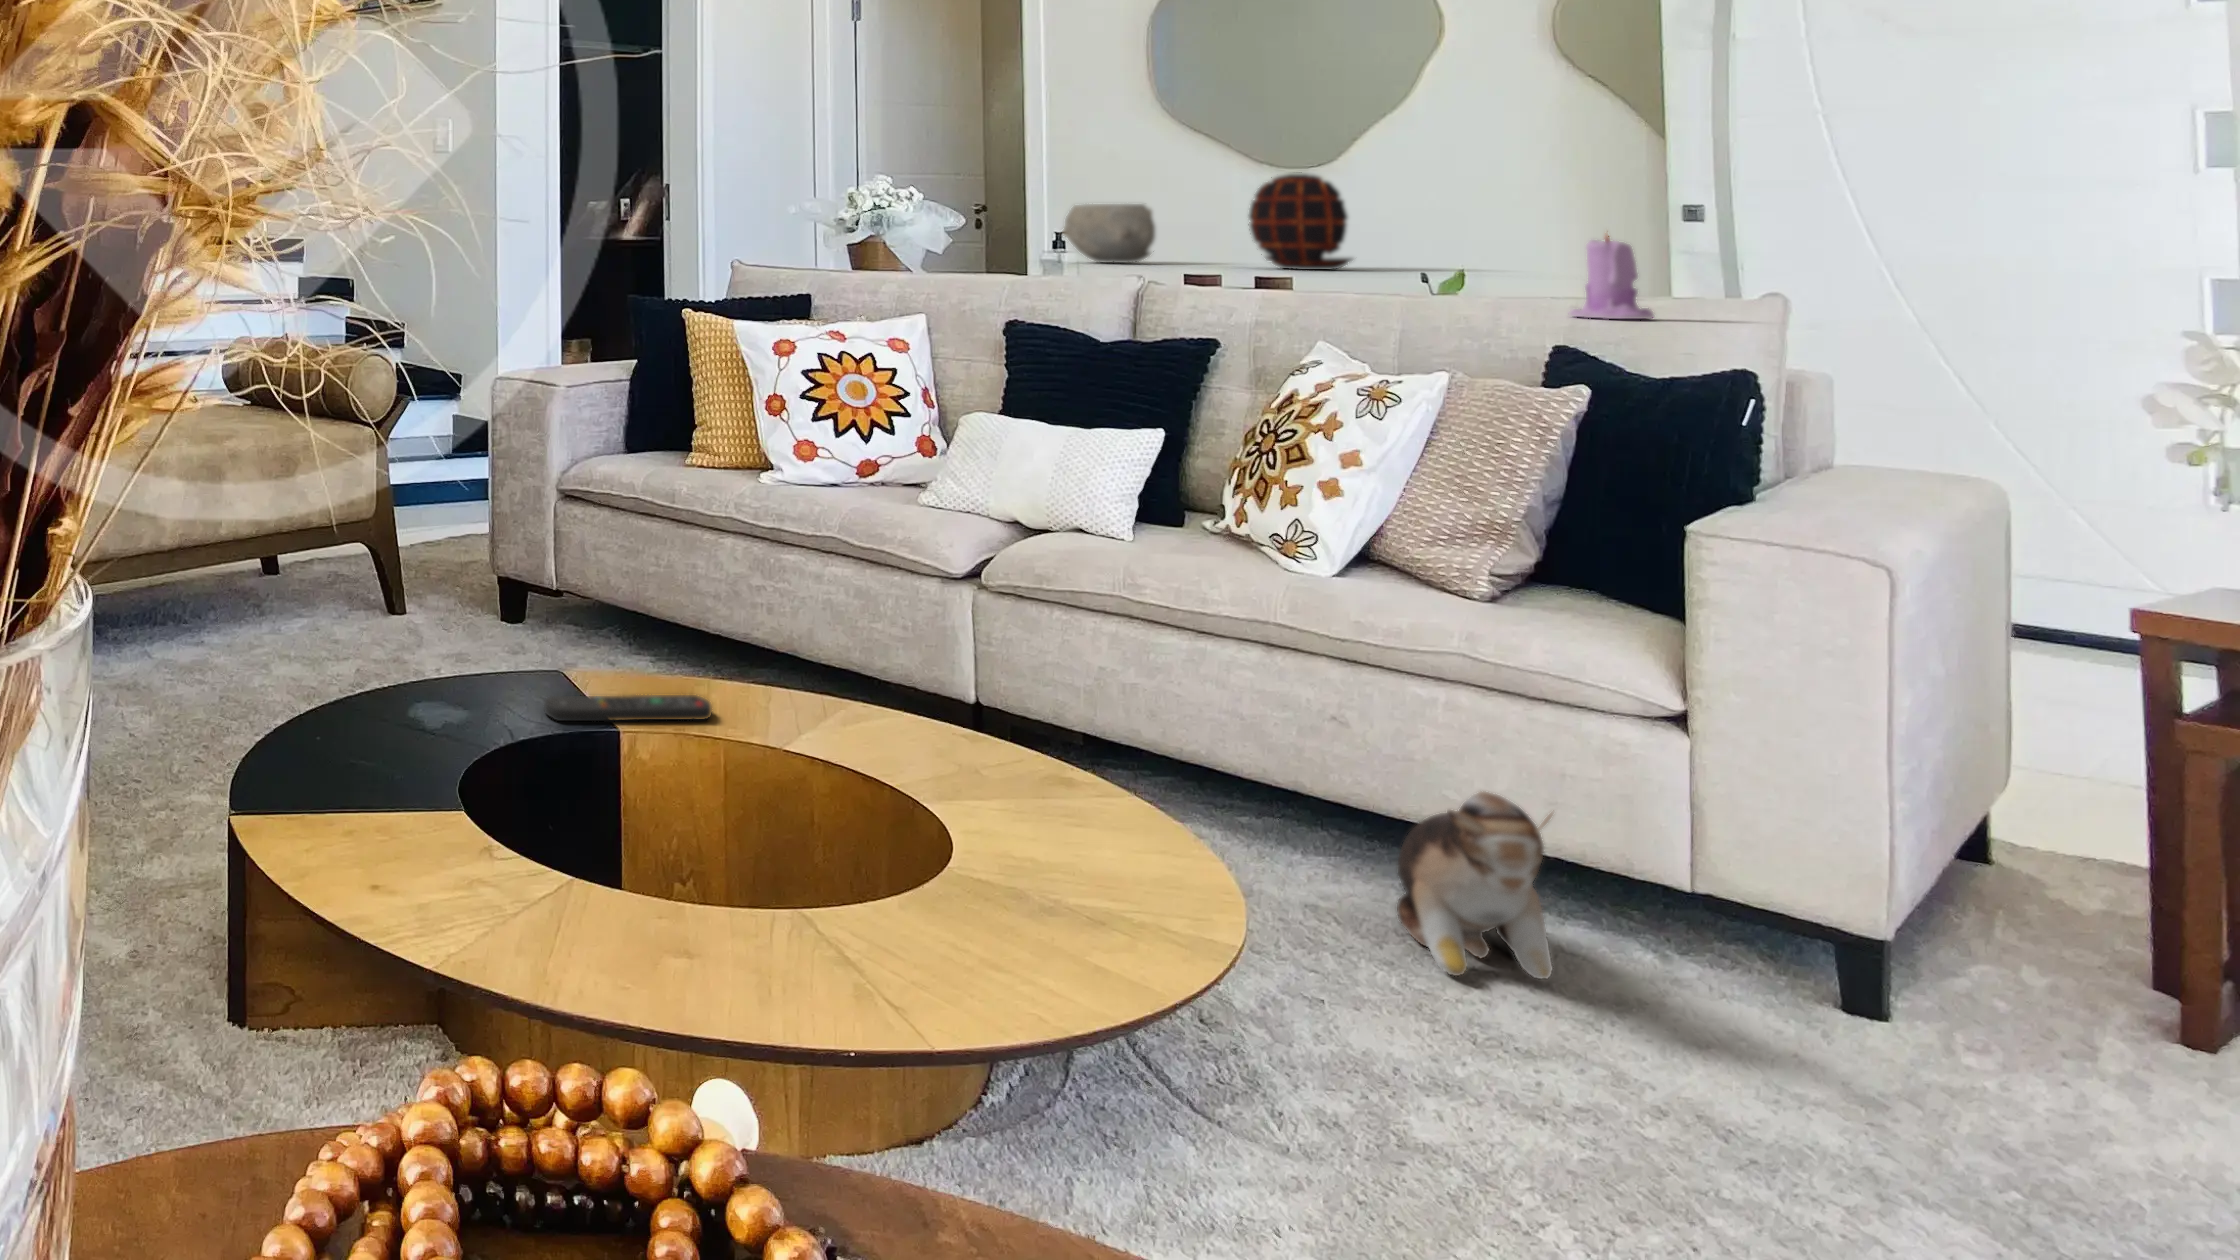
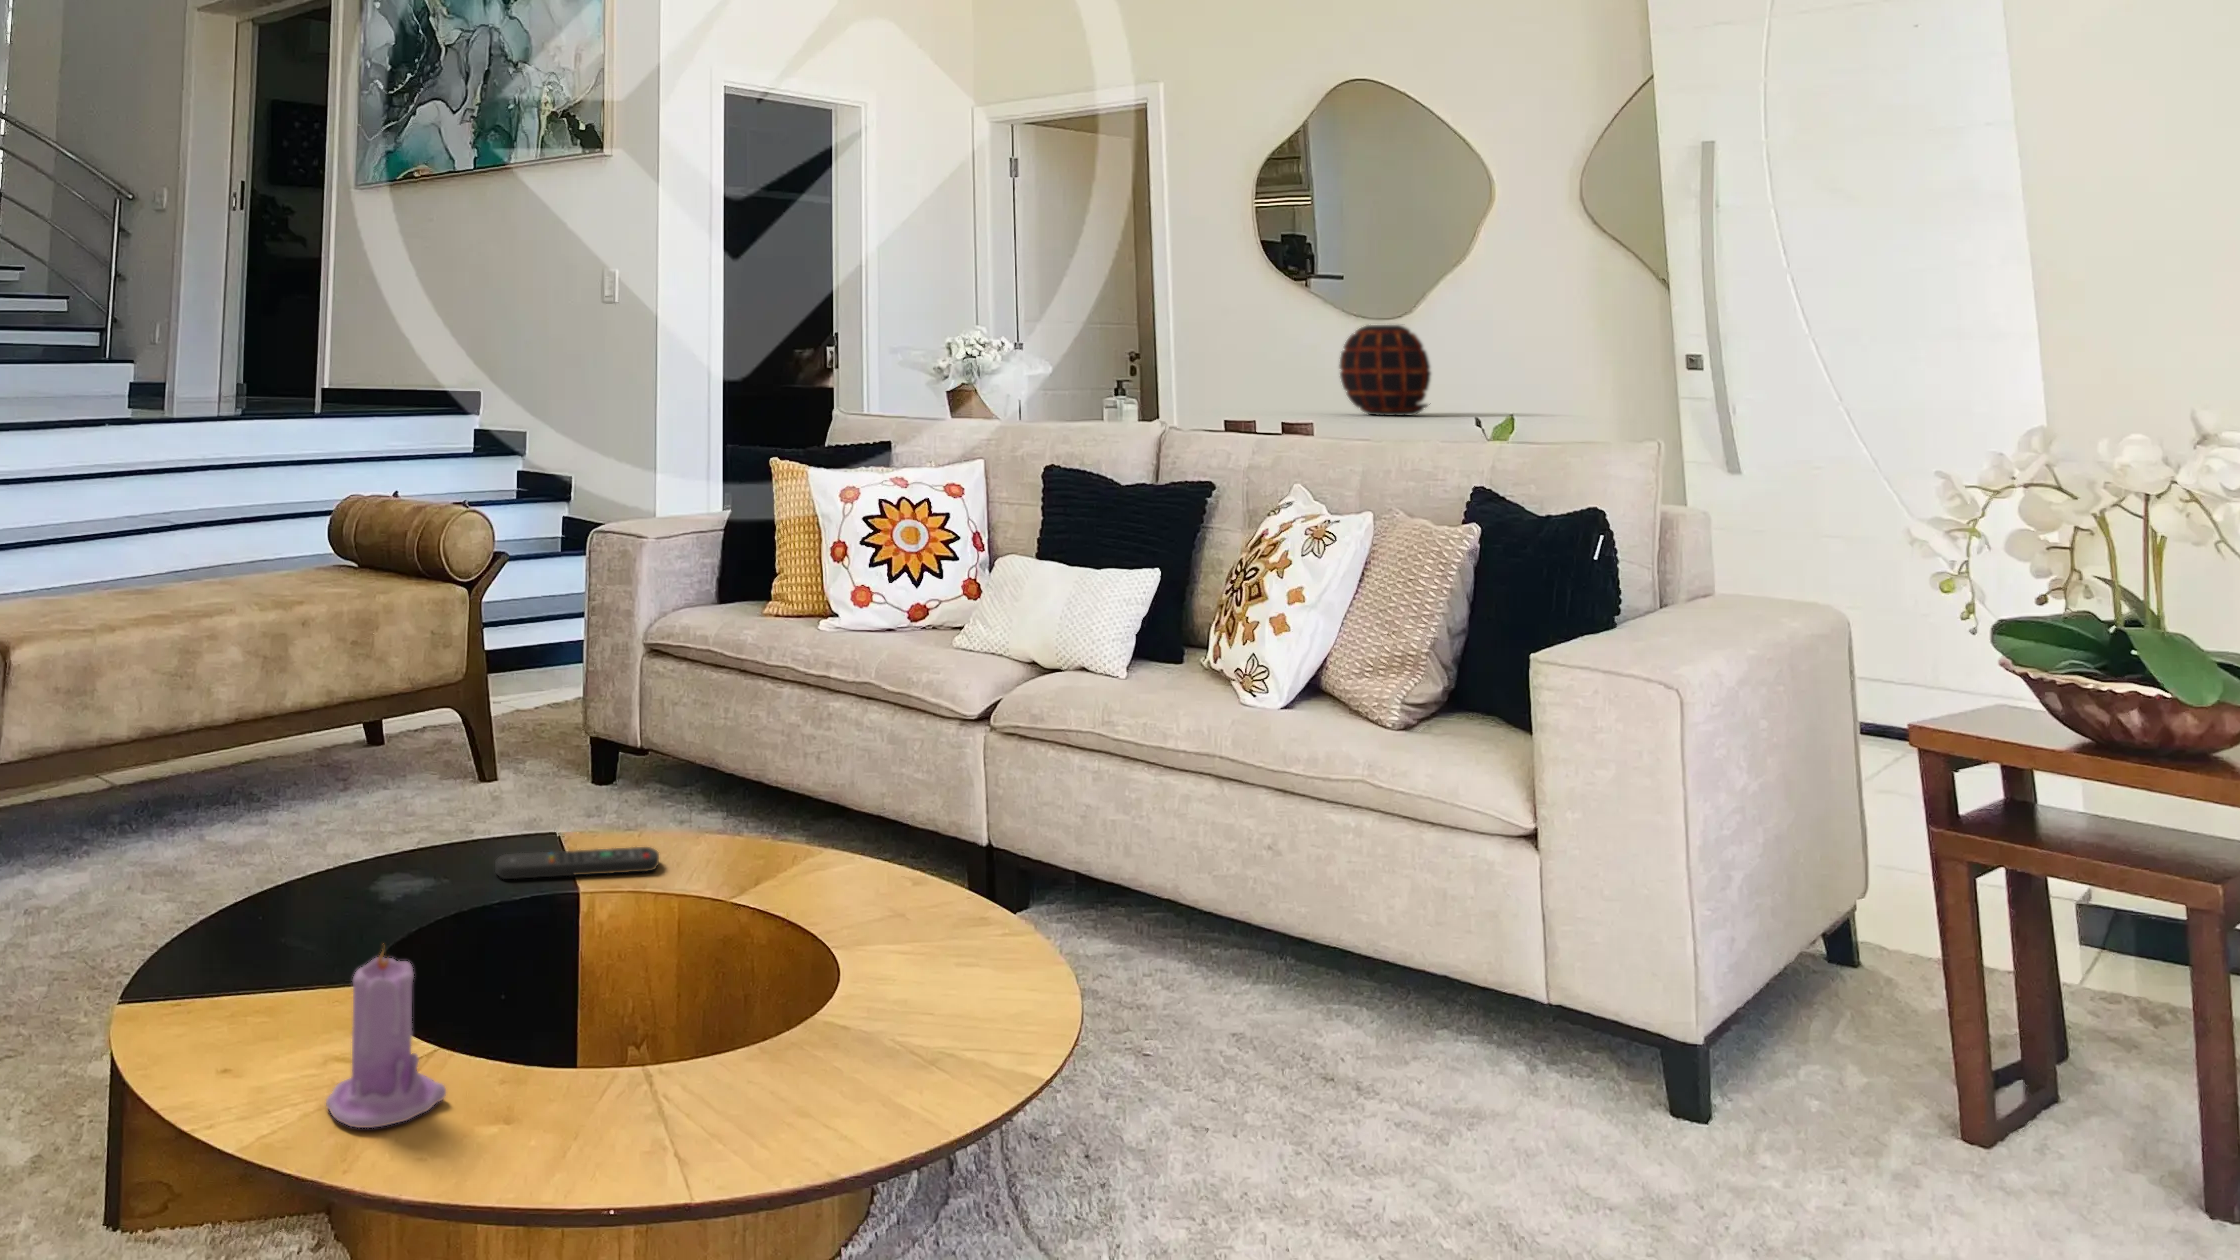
ceramic bowl: present [1062,204,1155,263] -> none [1185,354,1275,410]
candle: present [1570,235,1654,319] -> present [326,949,446,1128]
plush toy: present [1397,792,1552,979] -> none [1301,909,1413,1090]

